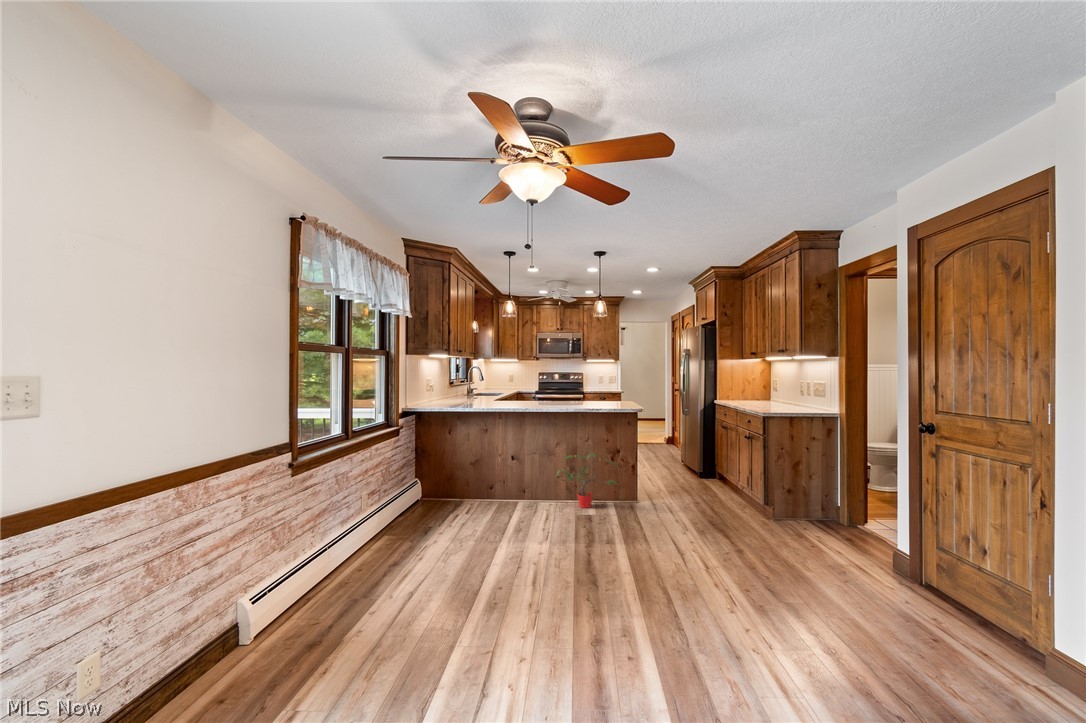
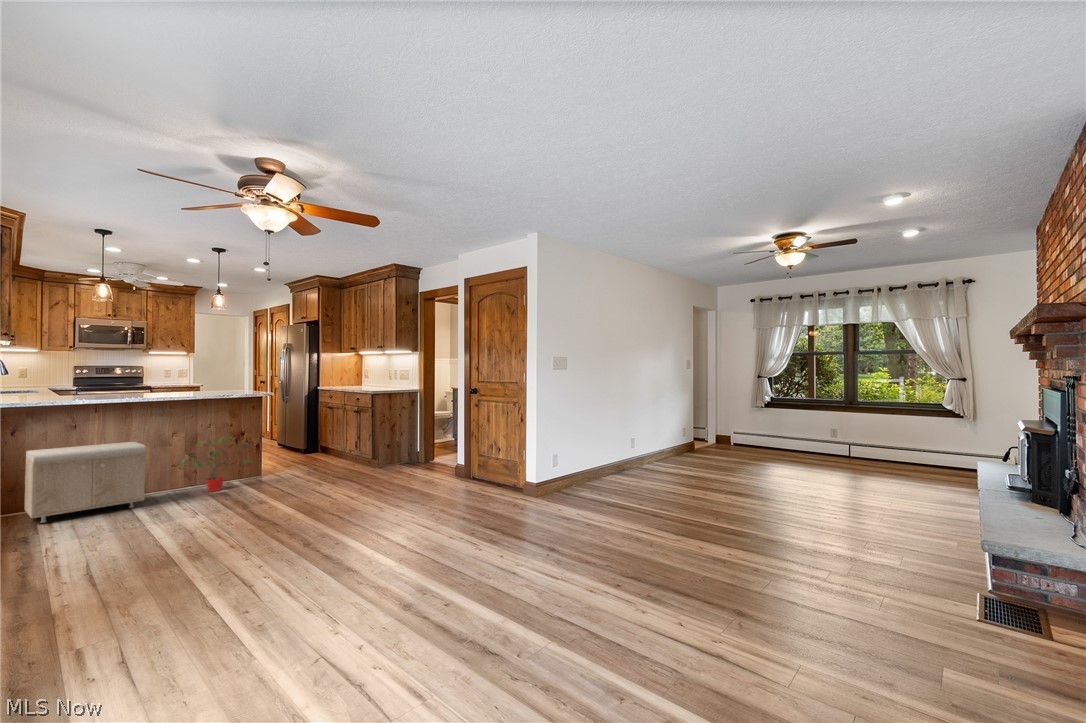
storage bench: none [447,447,524,511] -> present [25,442,146,523]

